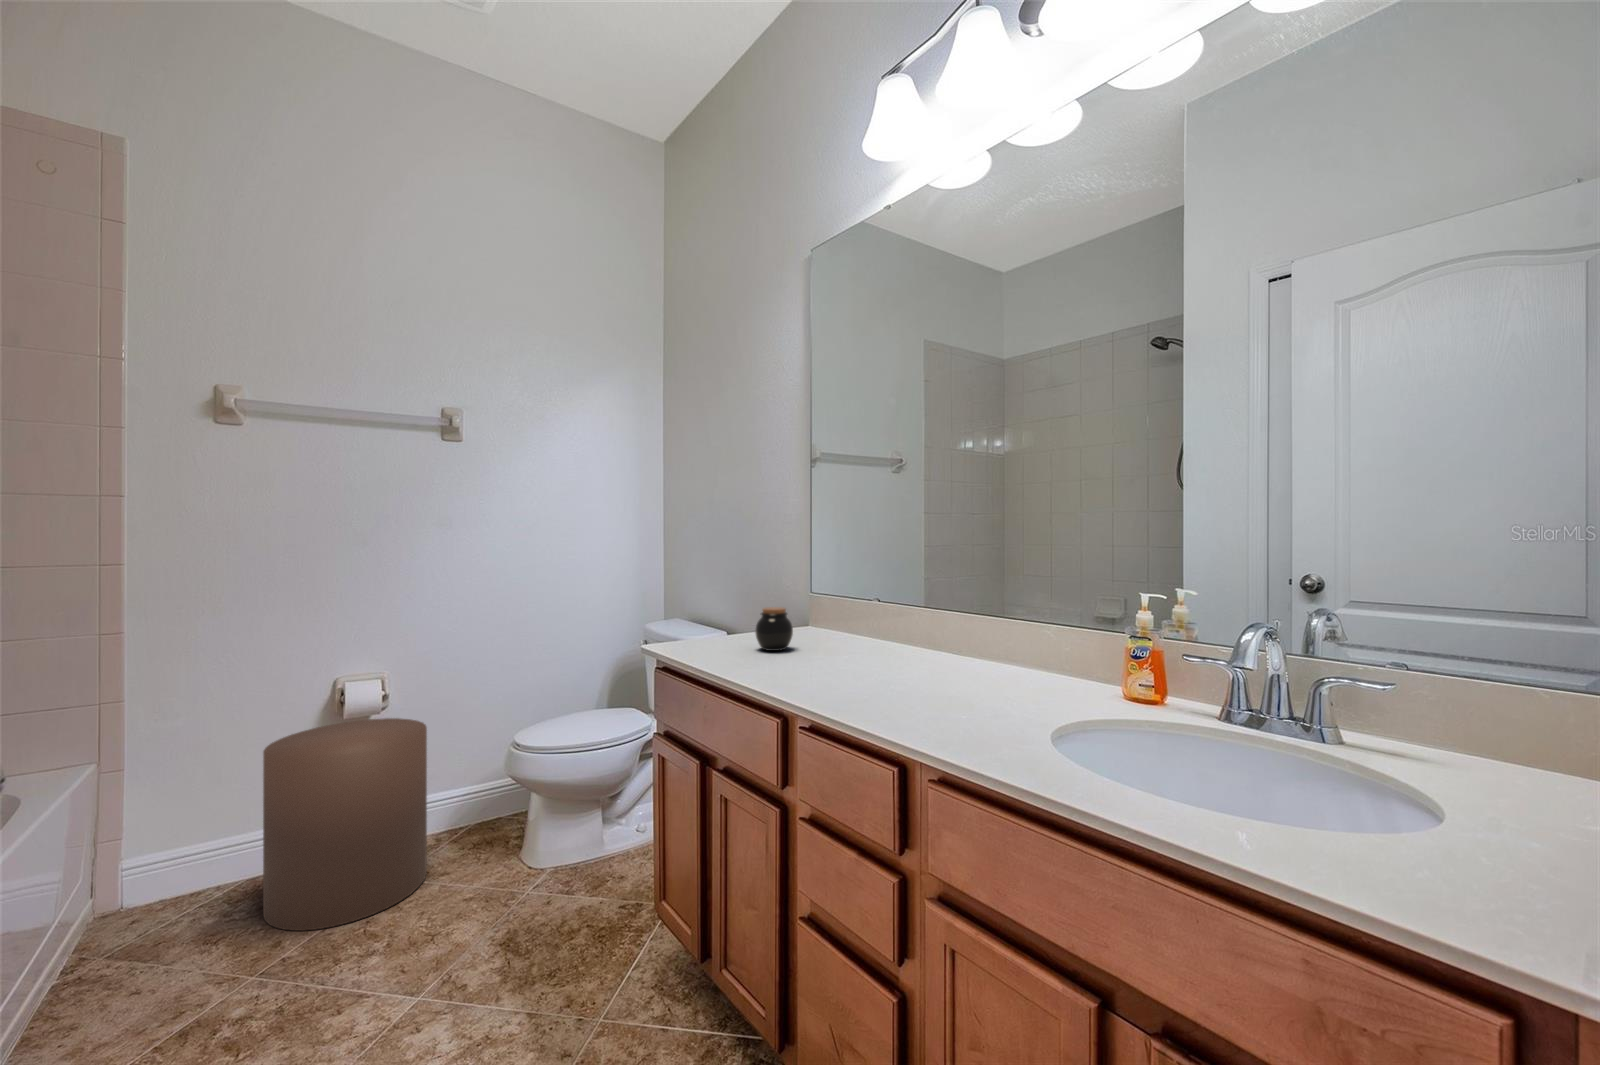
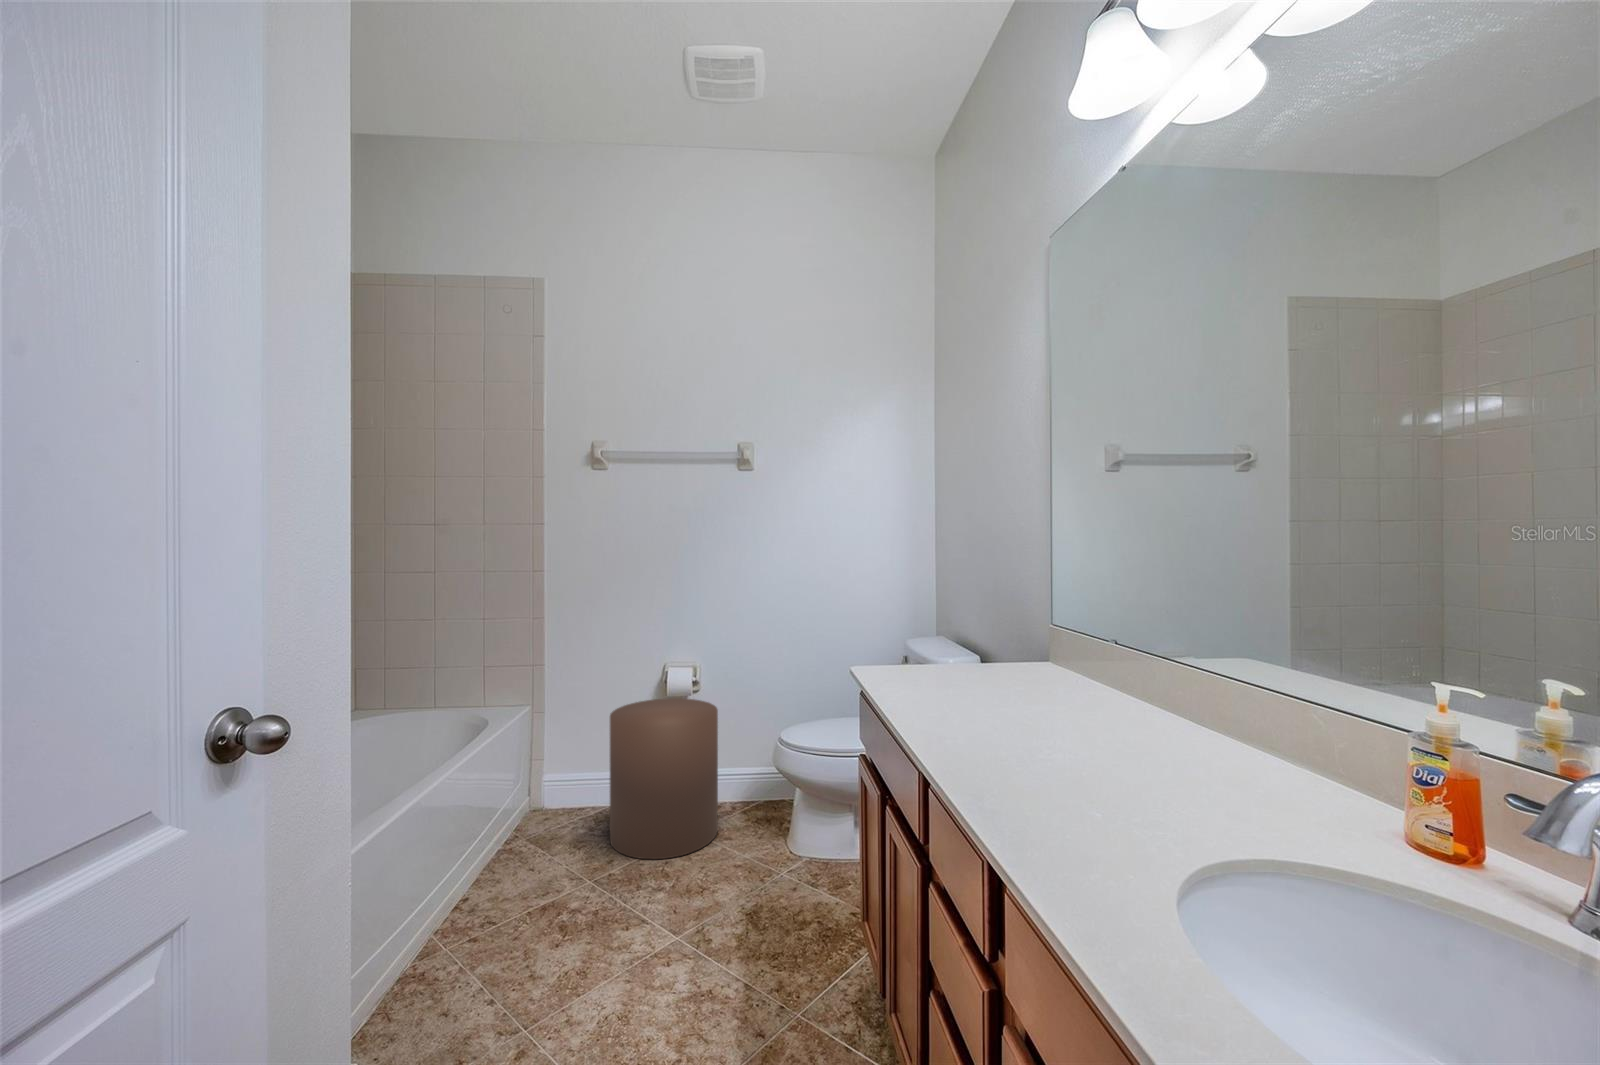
jar: present [755,607,793,651] -> none [960,639,1002,688]

